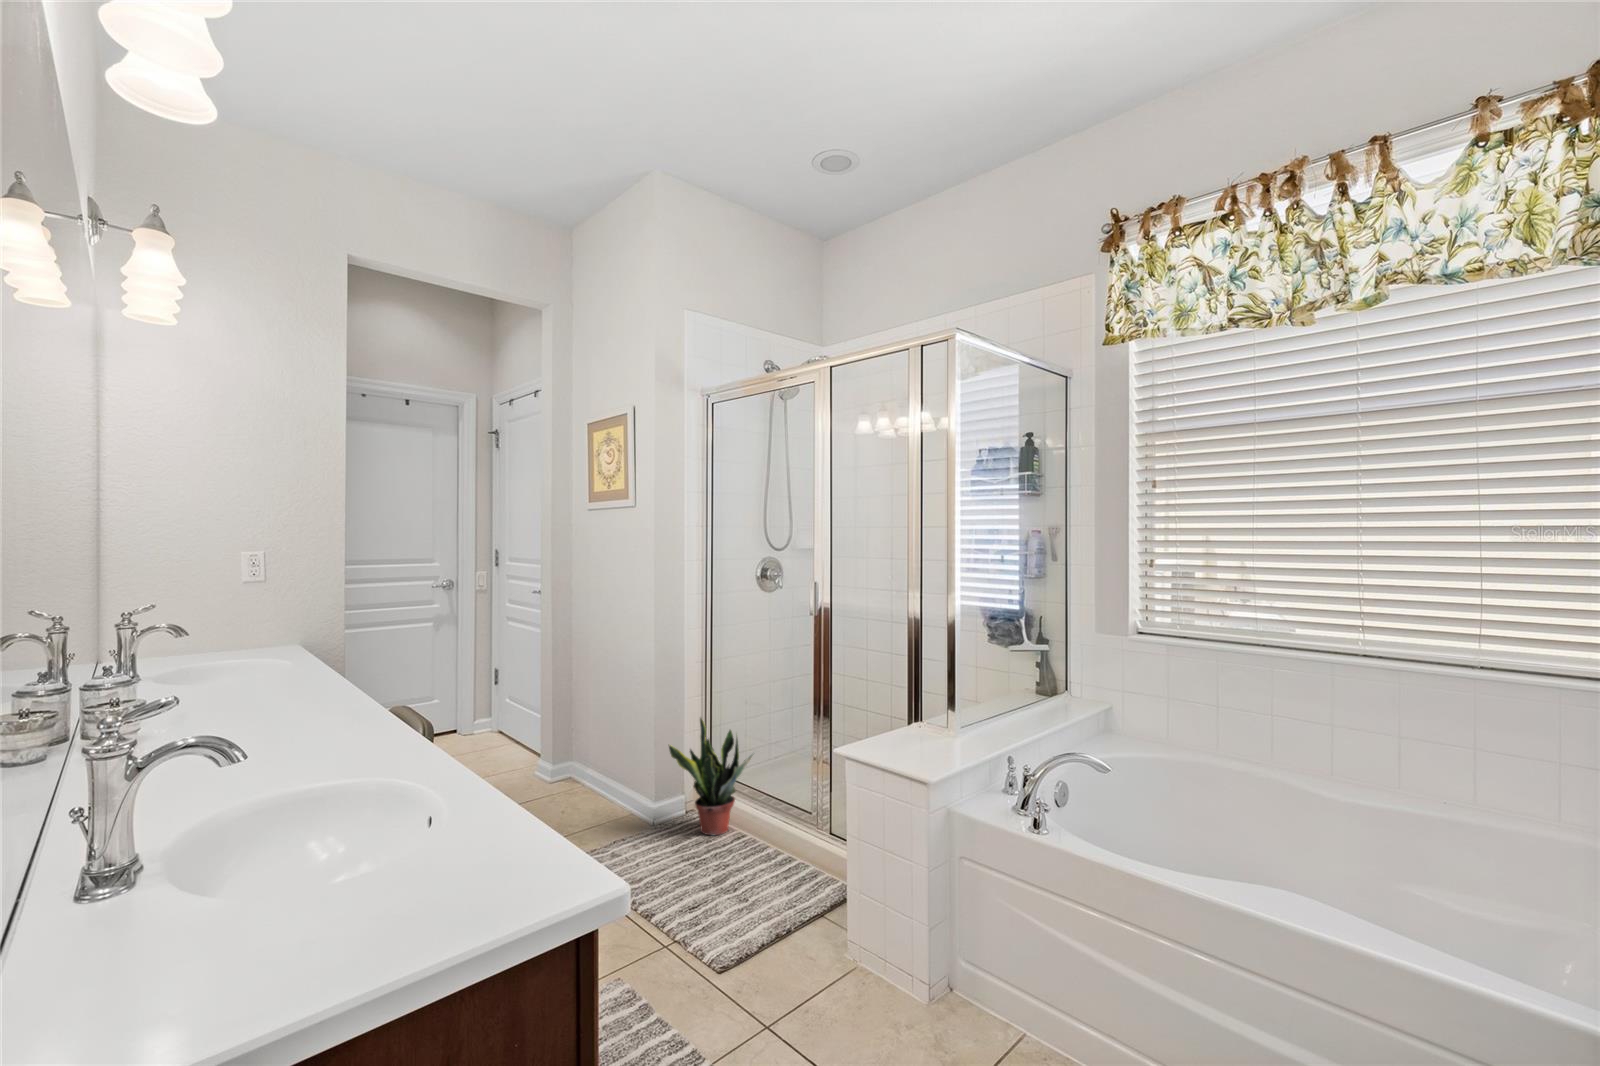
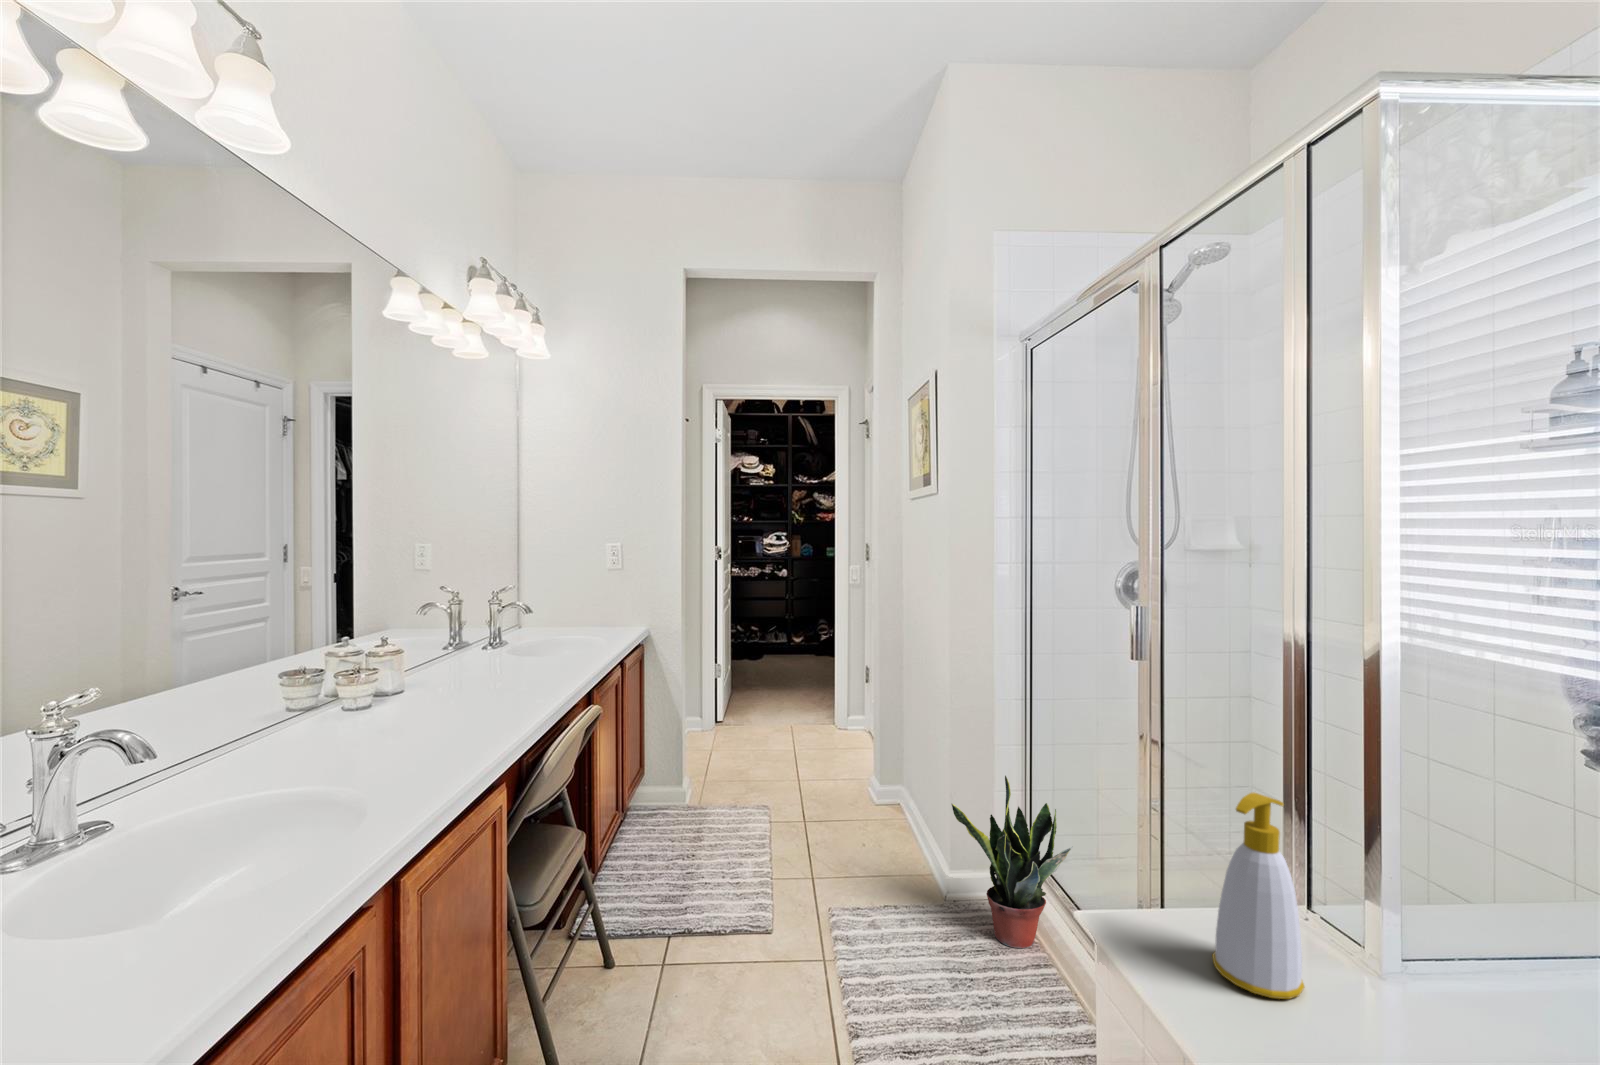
soap bottle: none [898,662,935,754] -> present [1212,792,1304,999]

